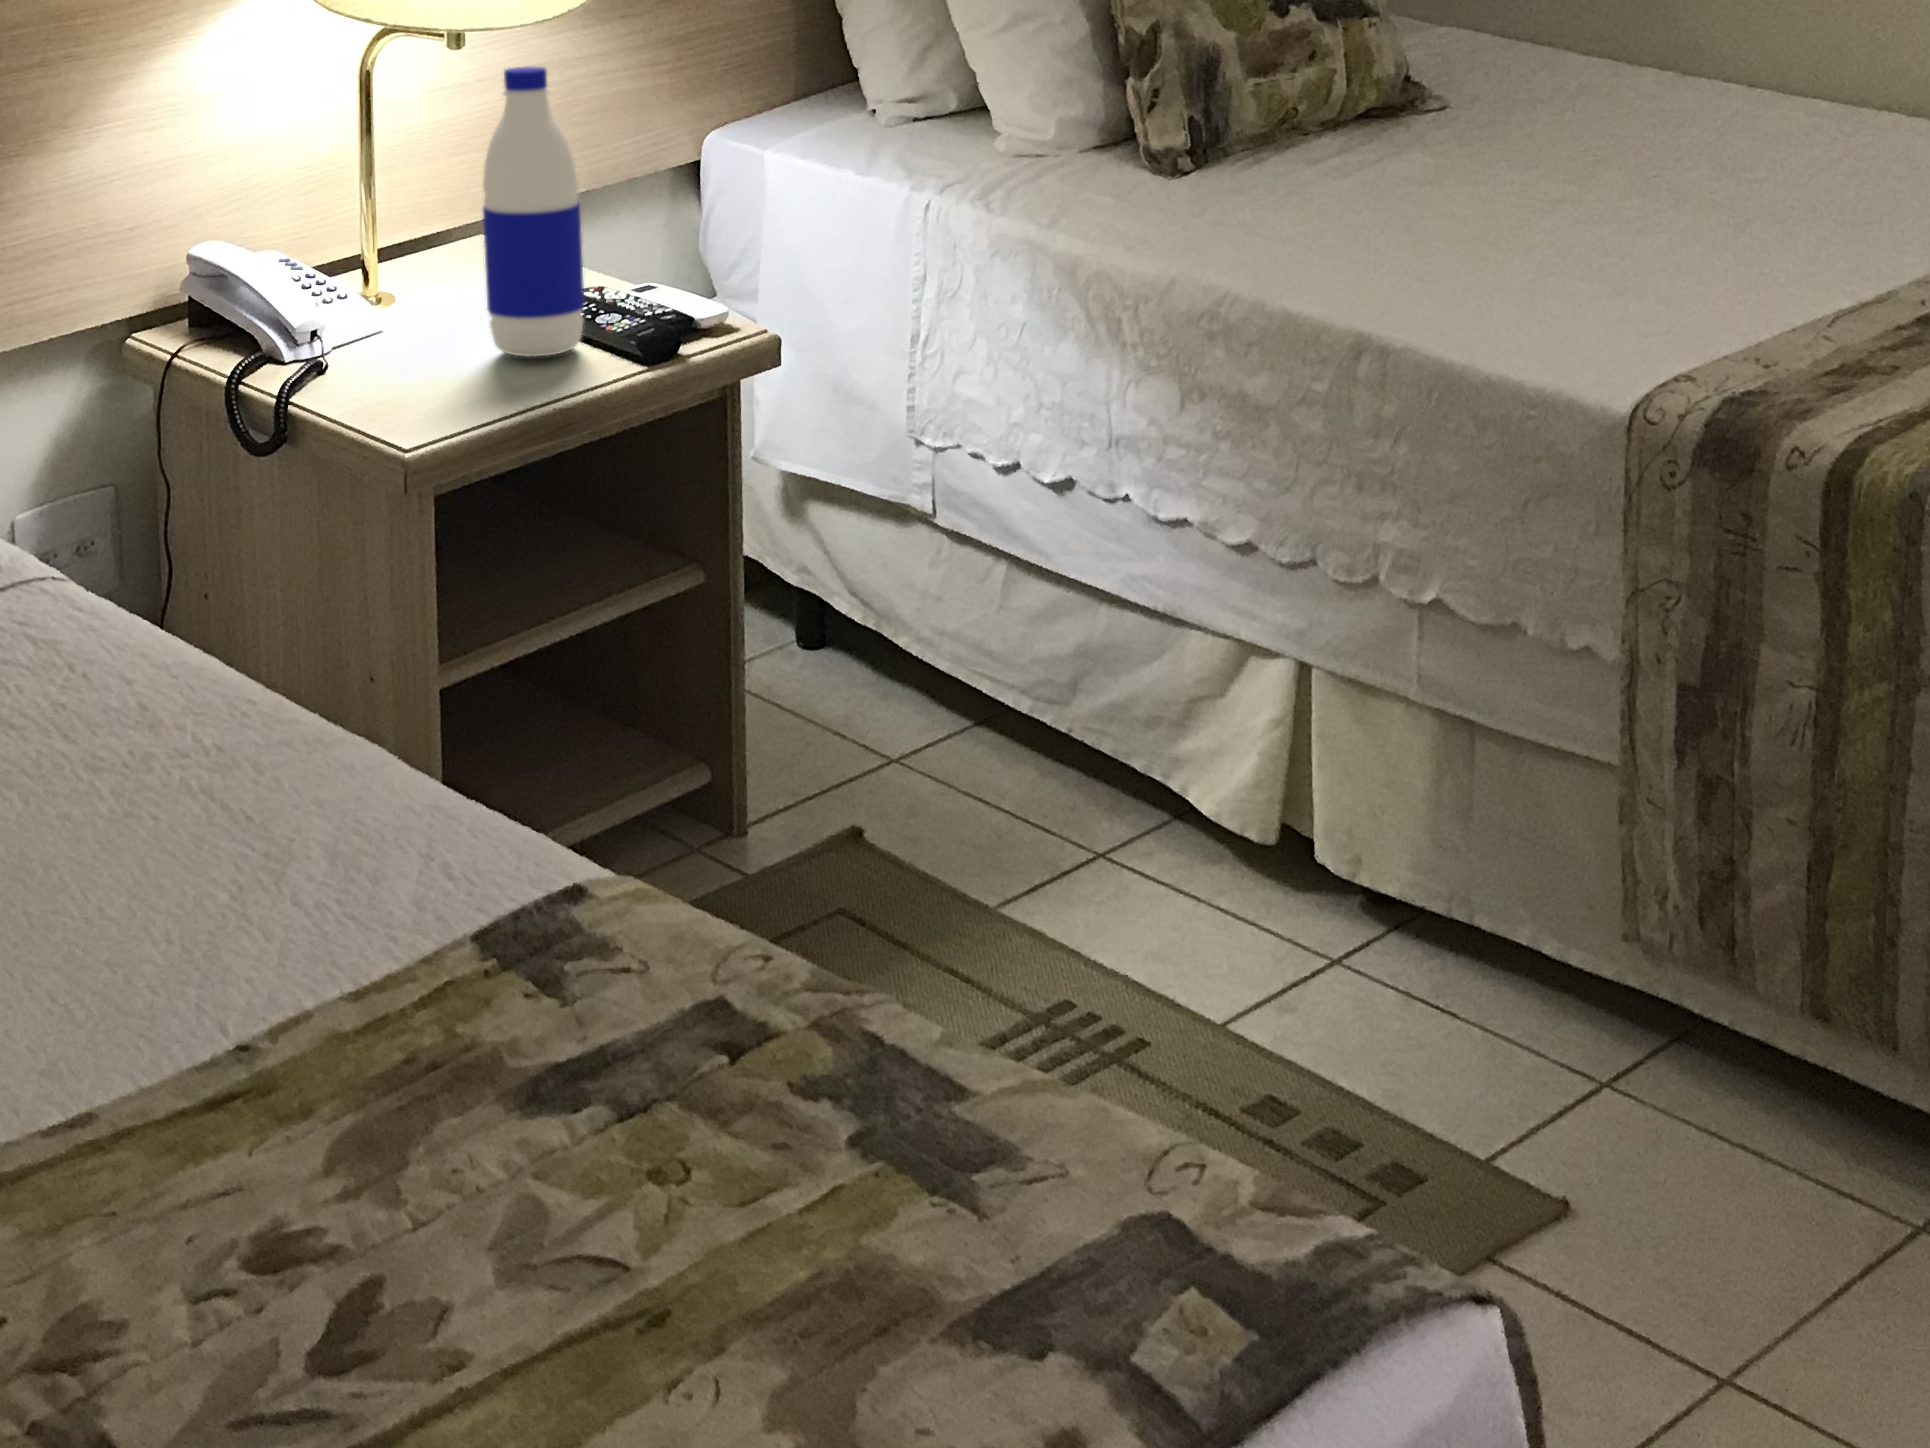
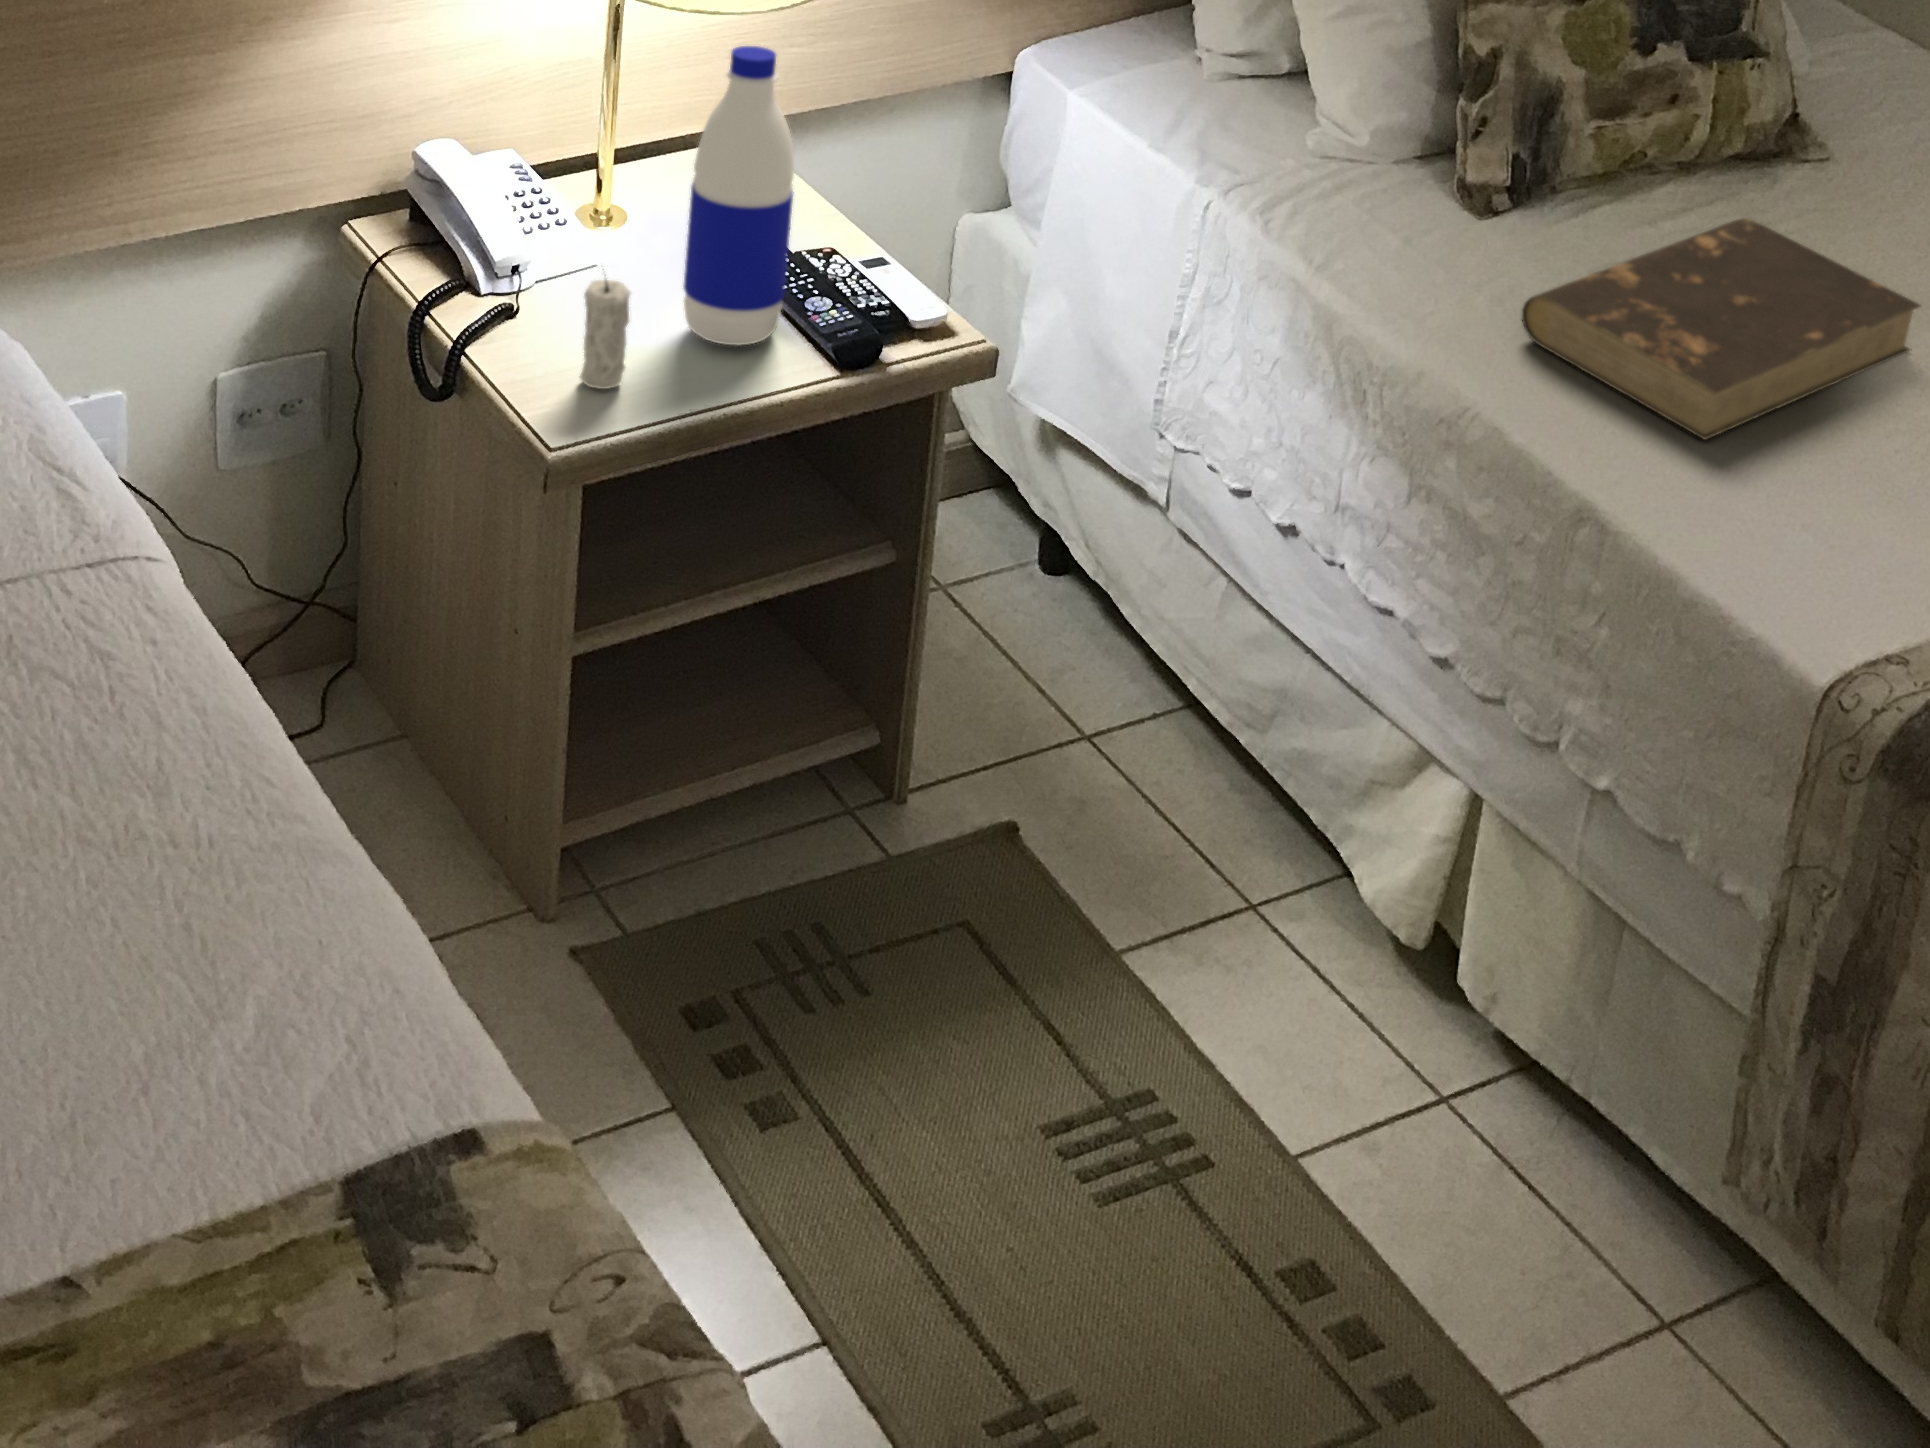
book: none [1246,130,1583,276] -> present [1522,218,1920,440]
candle: none [408,277,456,404] -> present [580,279,630,389]

